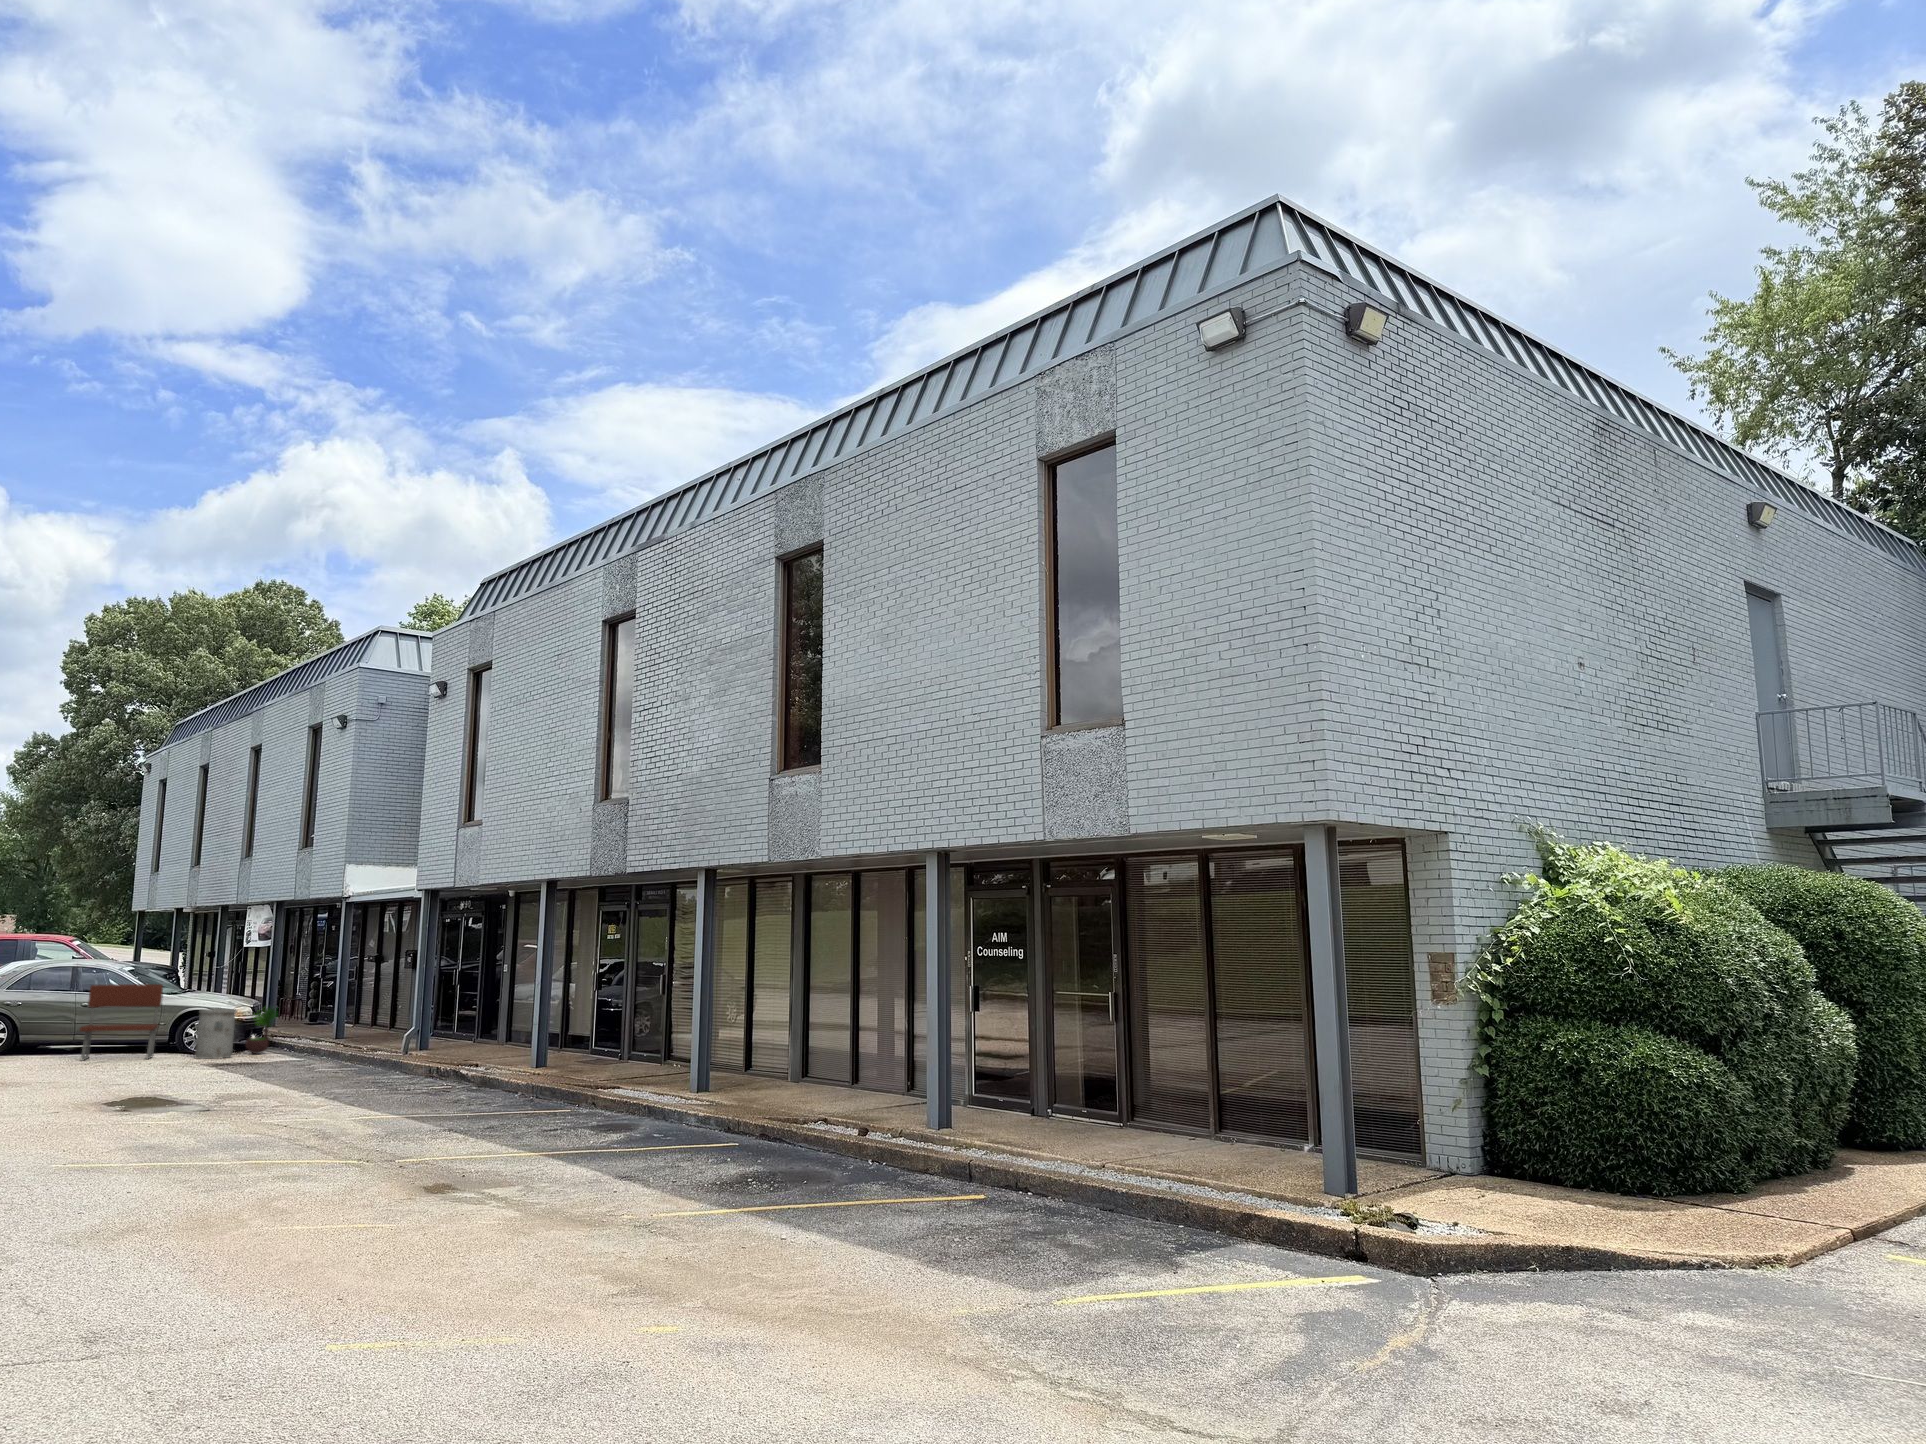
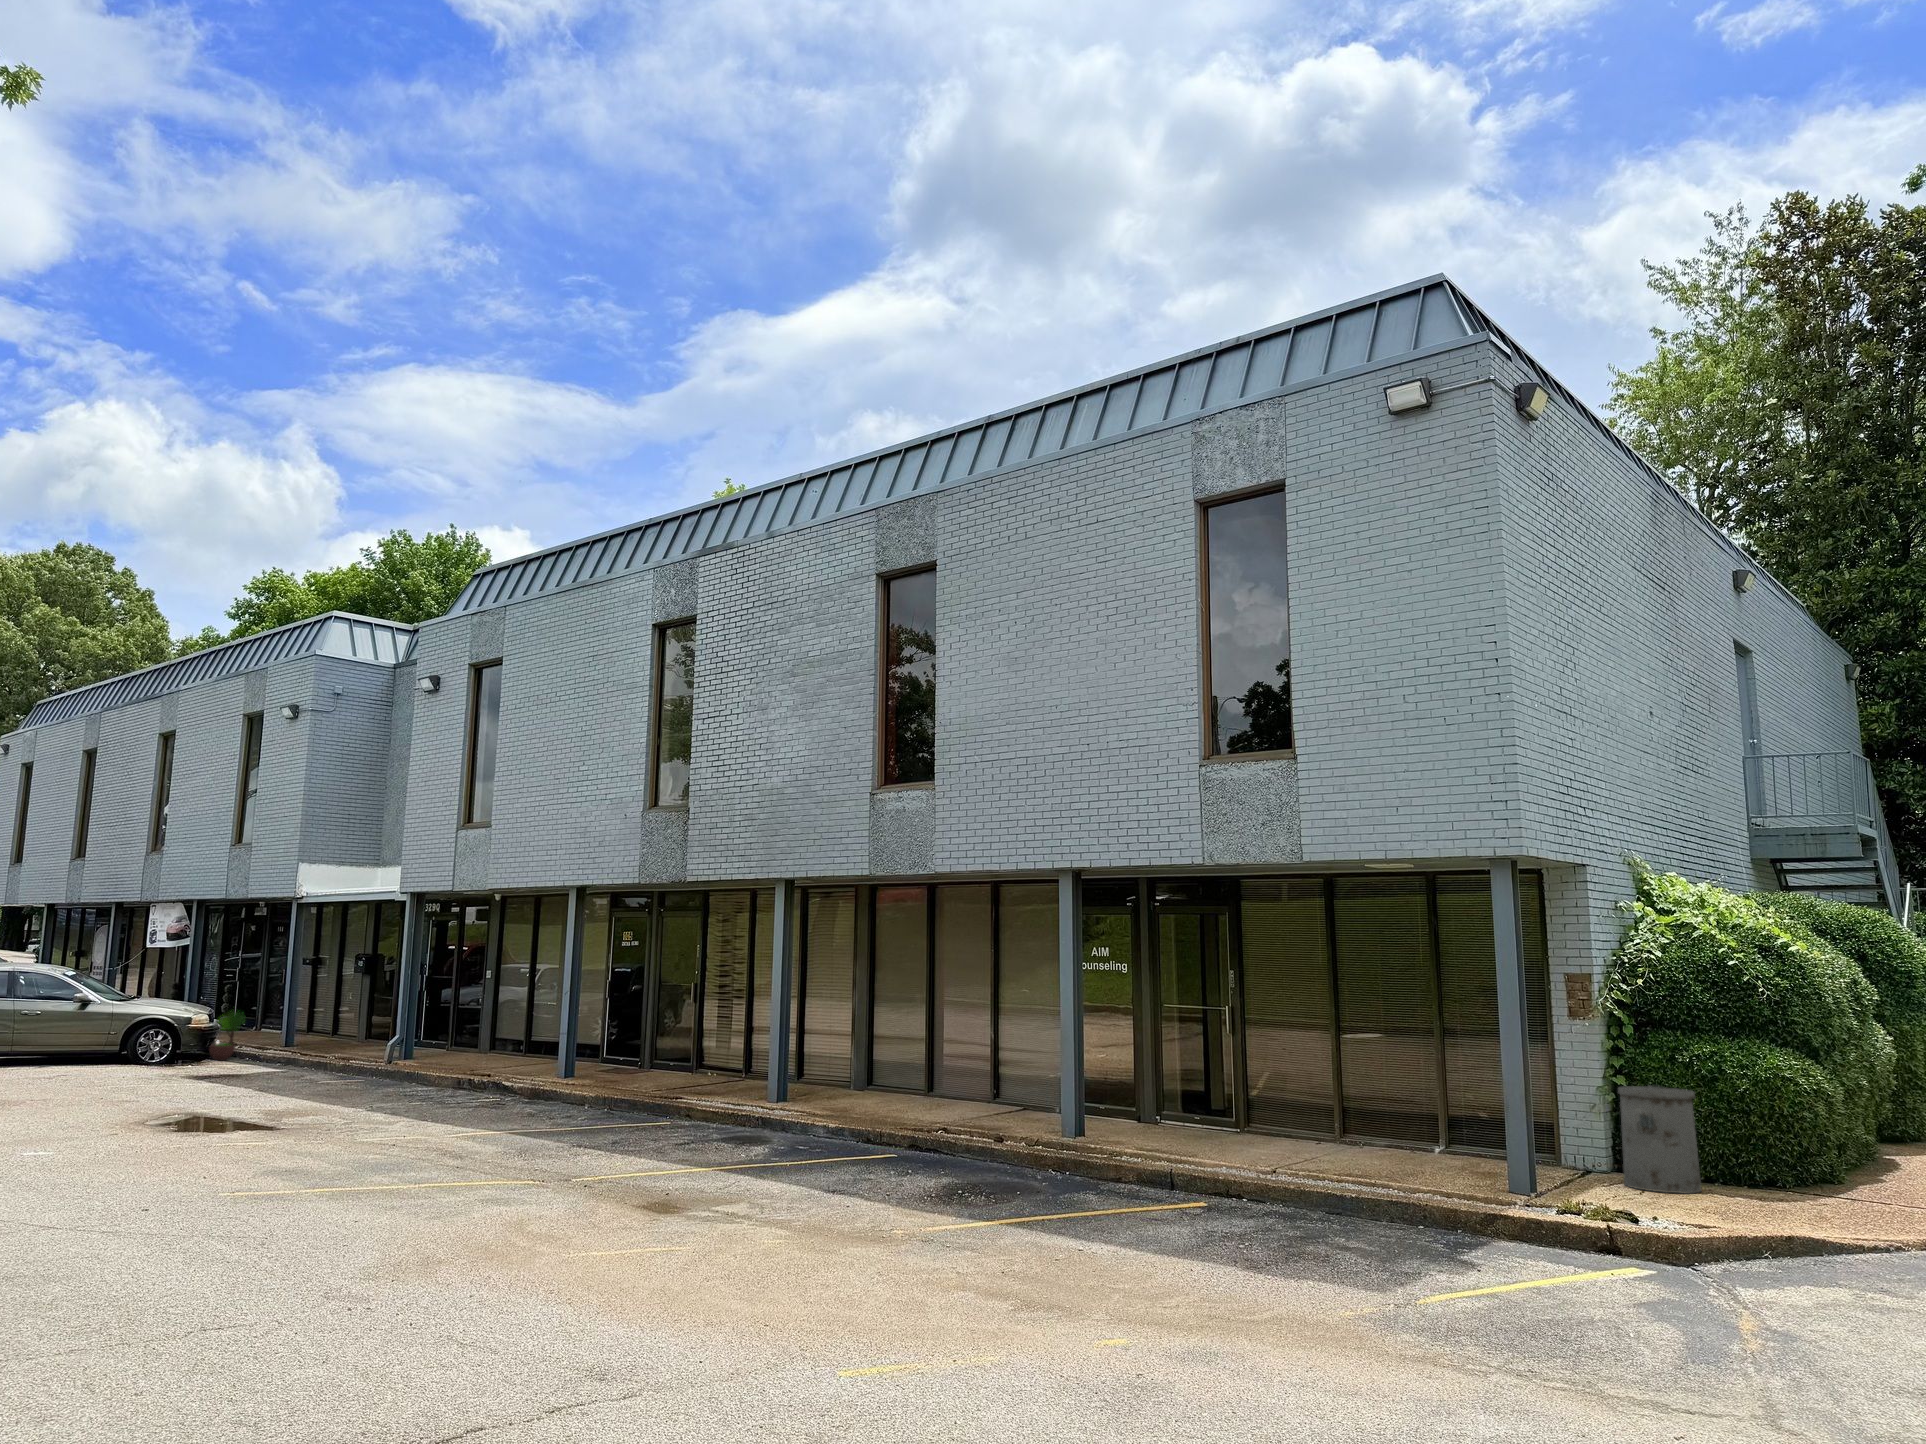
bench: present [80,984,163,1060] -> none [37,986,124,1067]
trash can: present [195,1008,237,1059] -> present [1618,1085,1701,1194]

